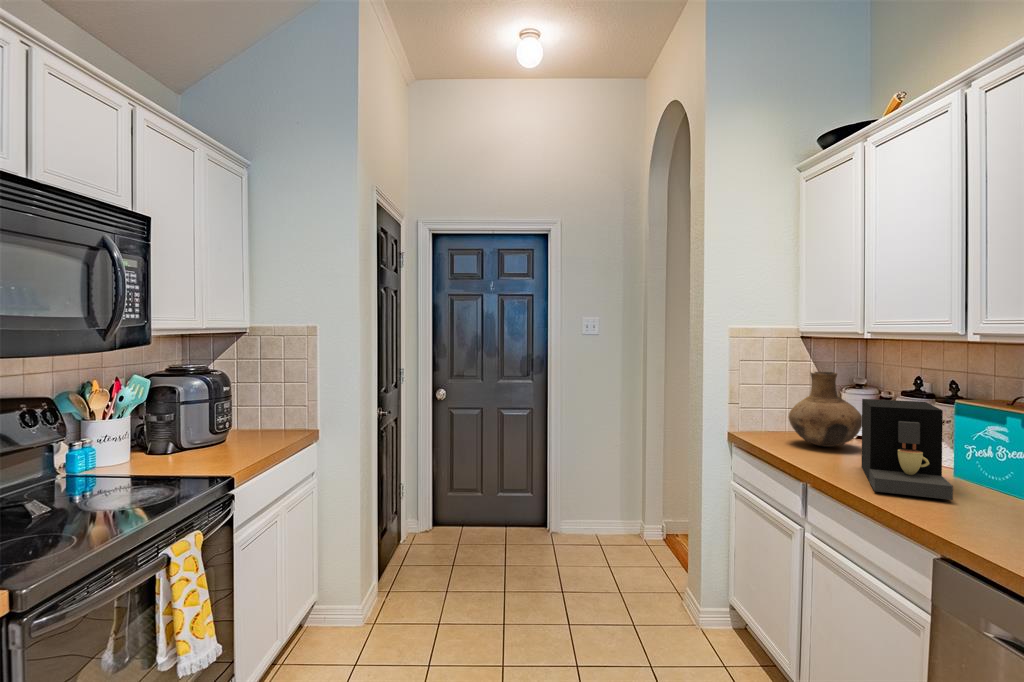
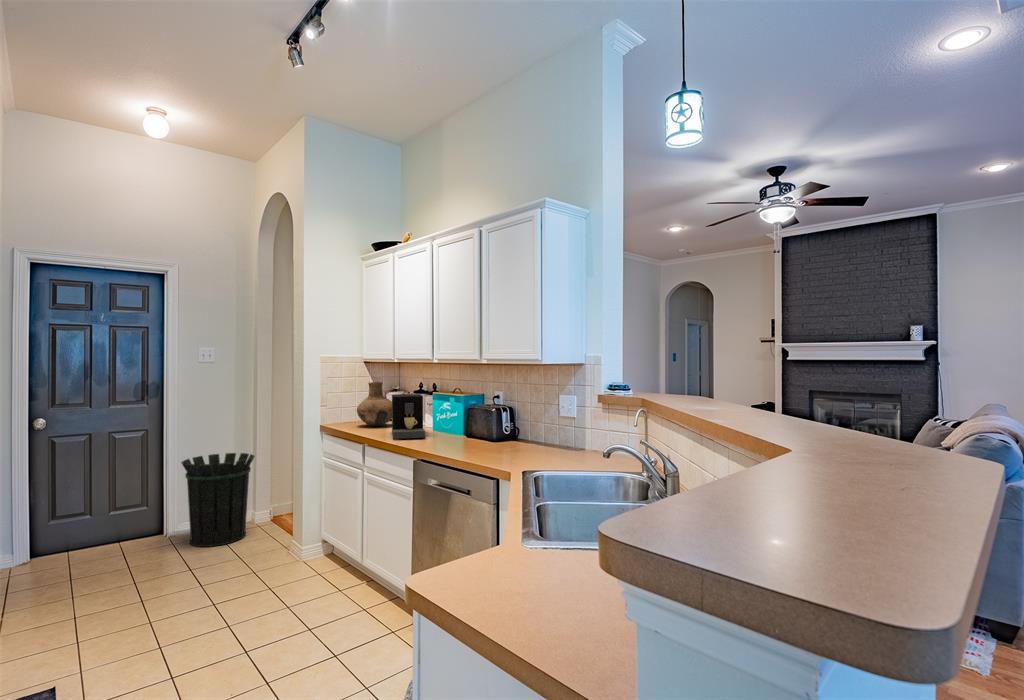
waste bin: none [561,446,641,564] -> present [181,453,254,547]

